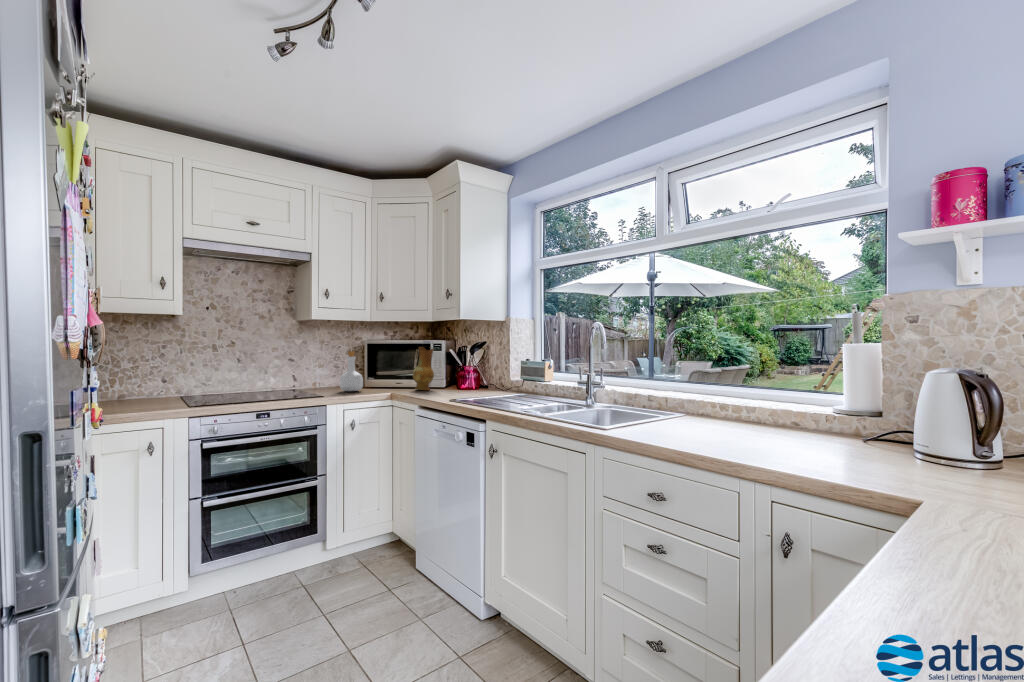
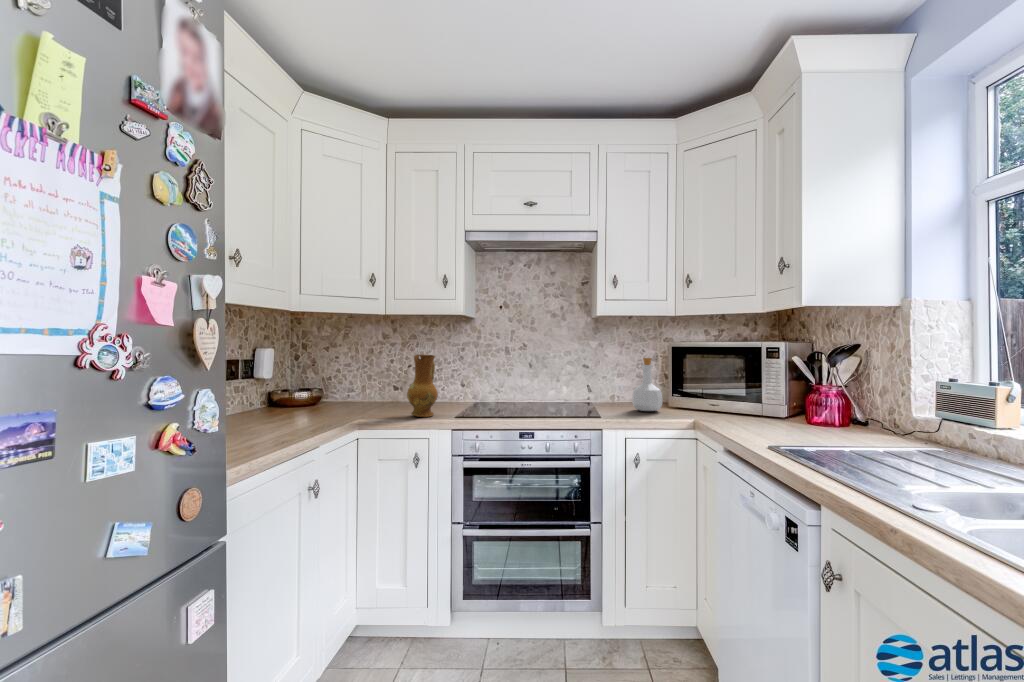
ceramic jug: present [413,347,434,390] -> present [407,355,438,417]

